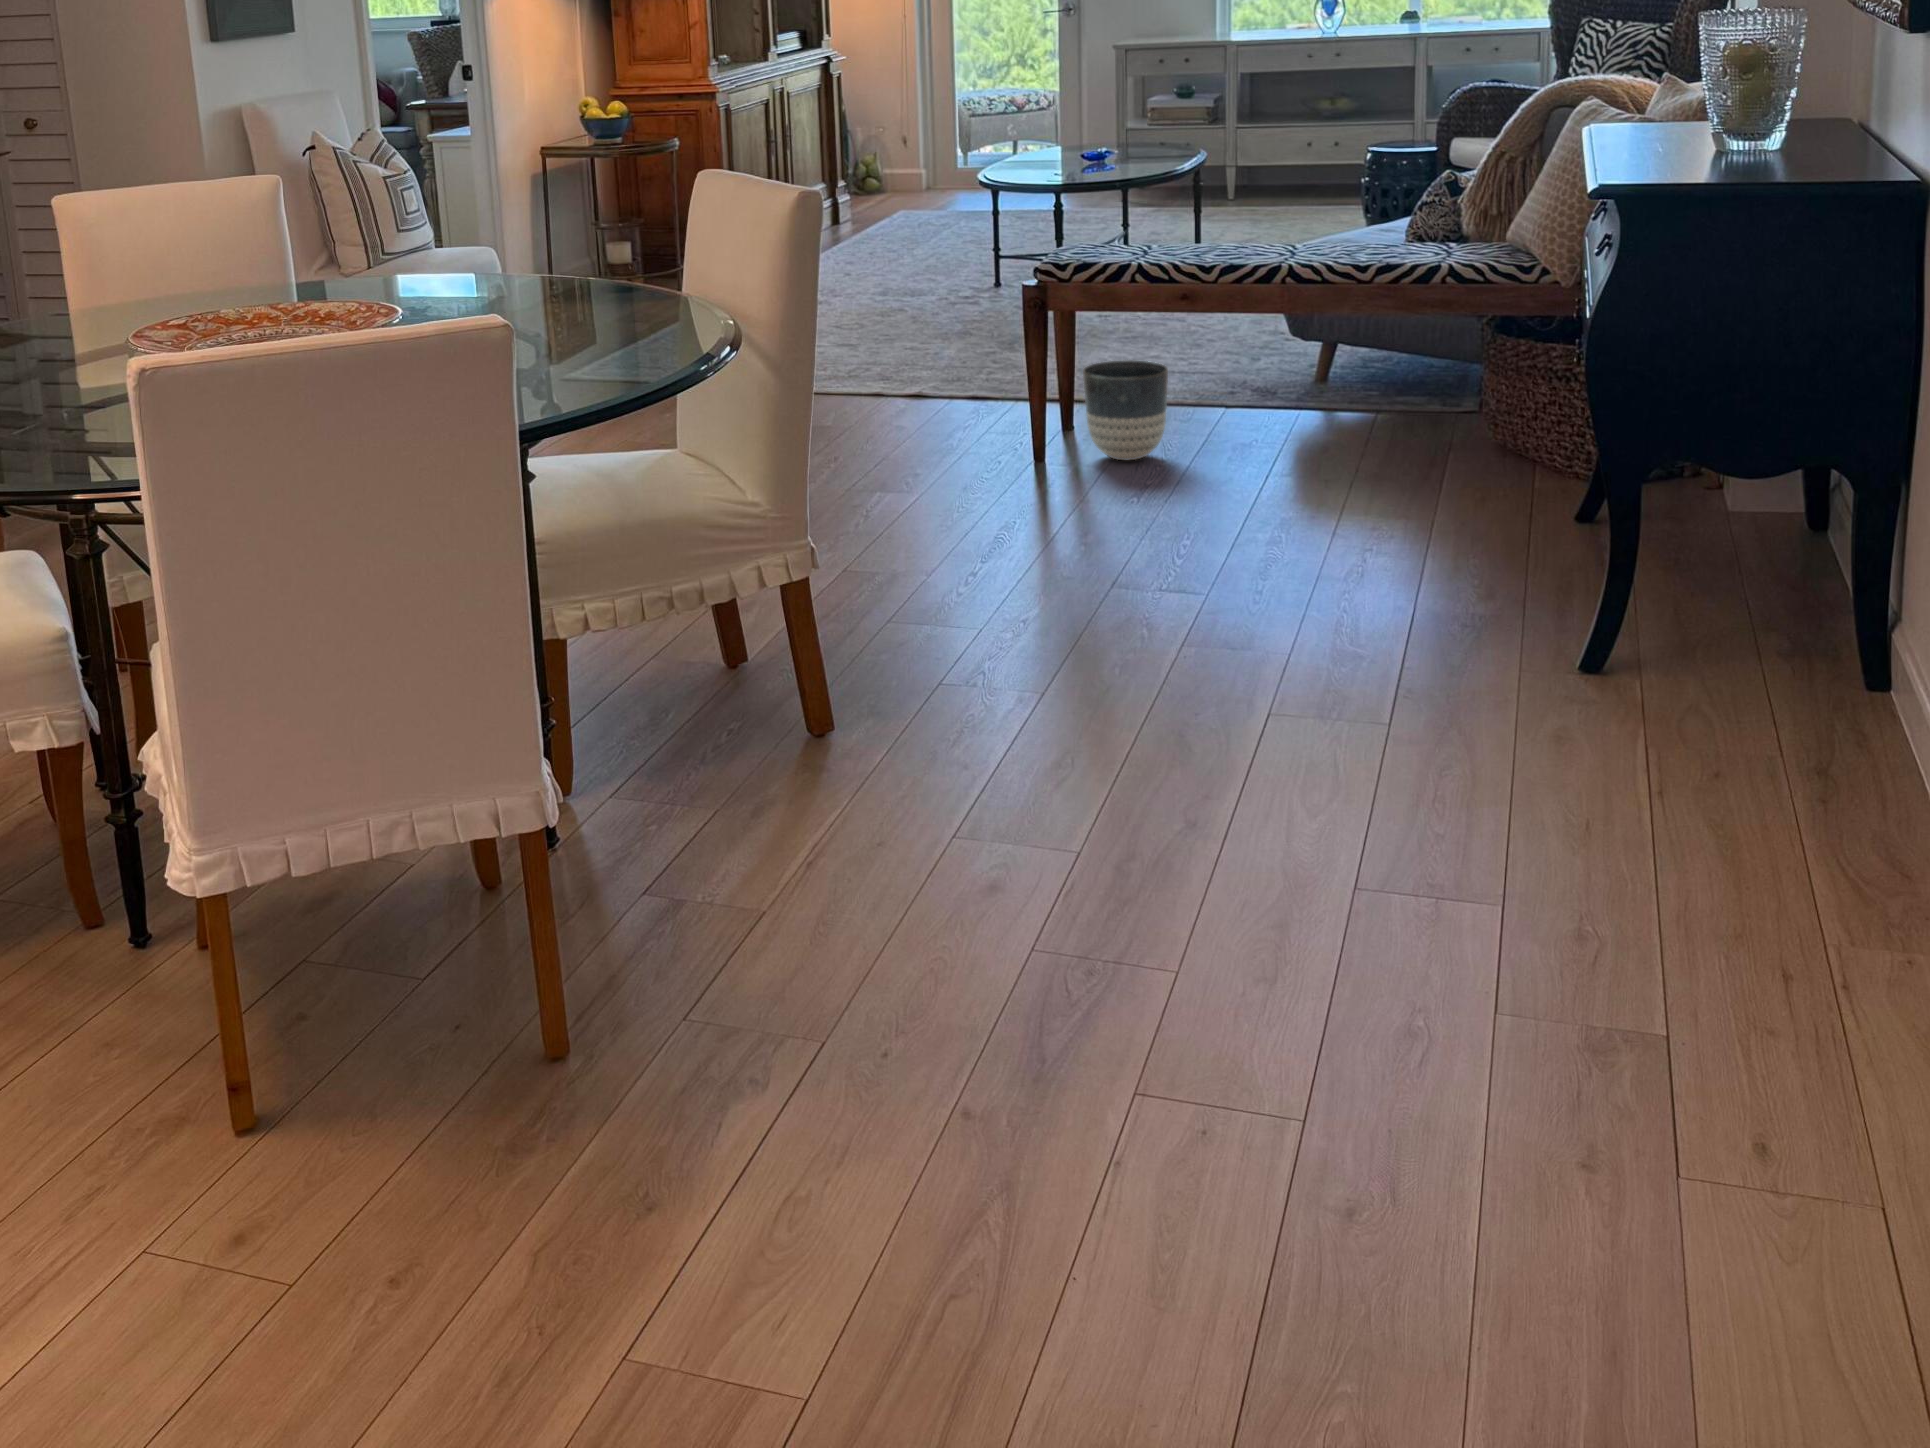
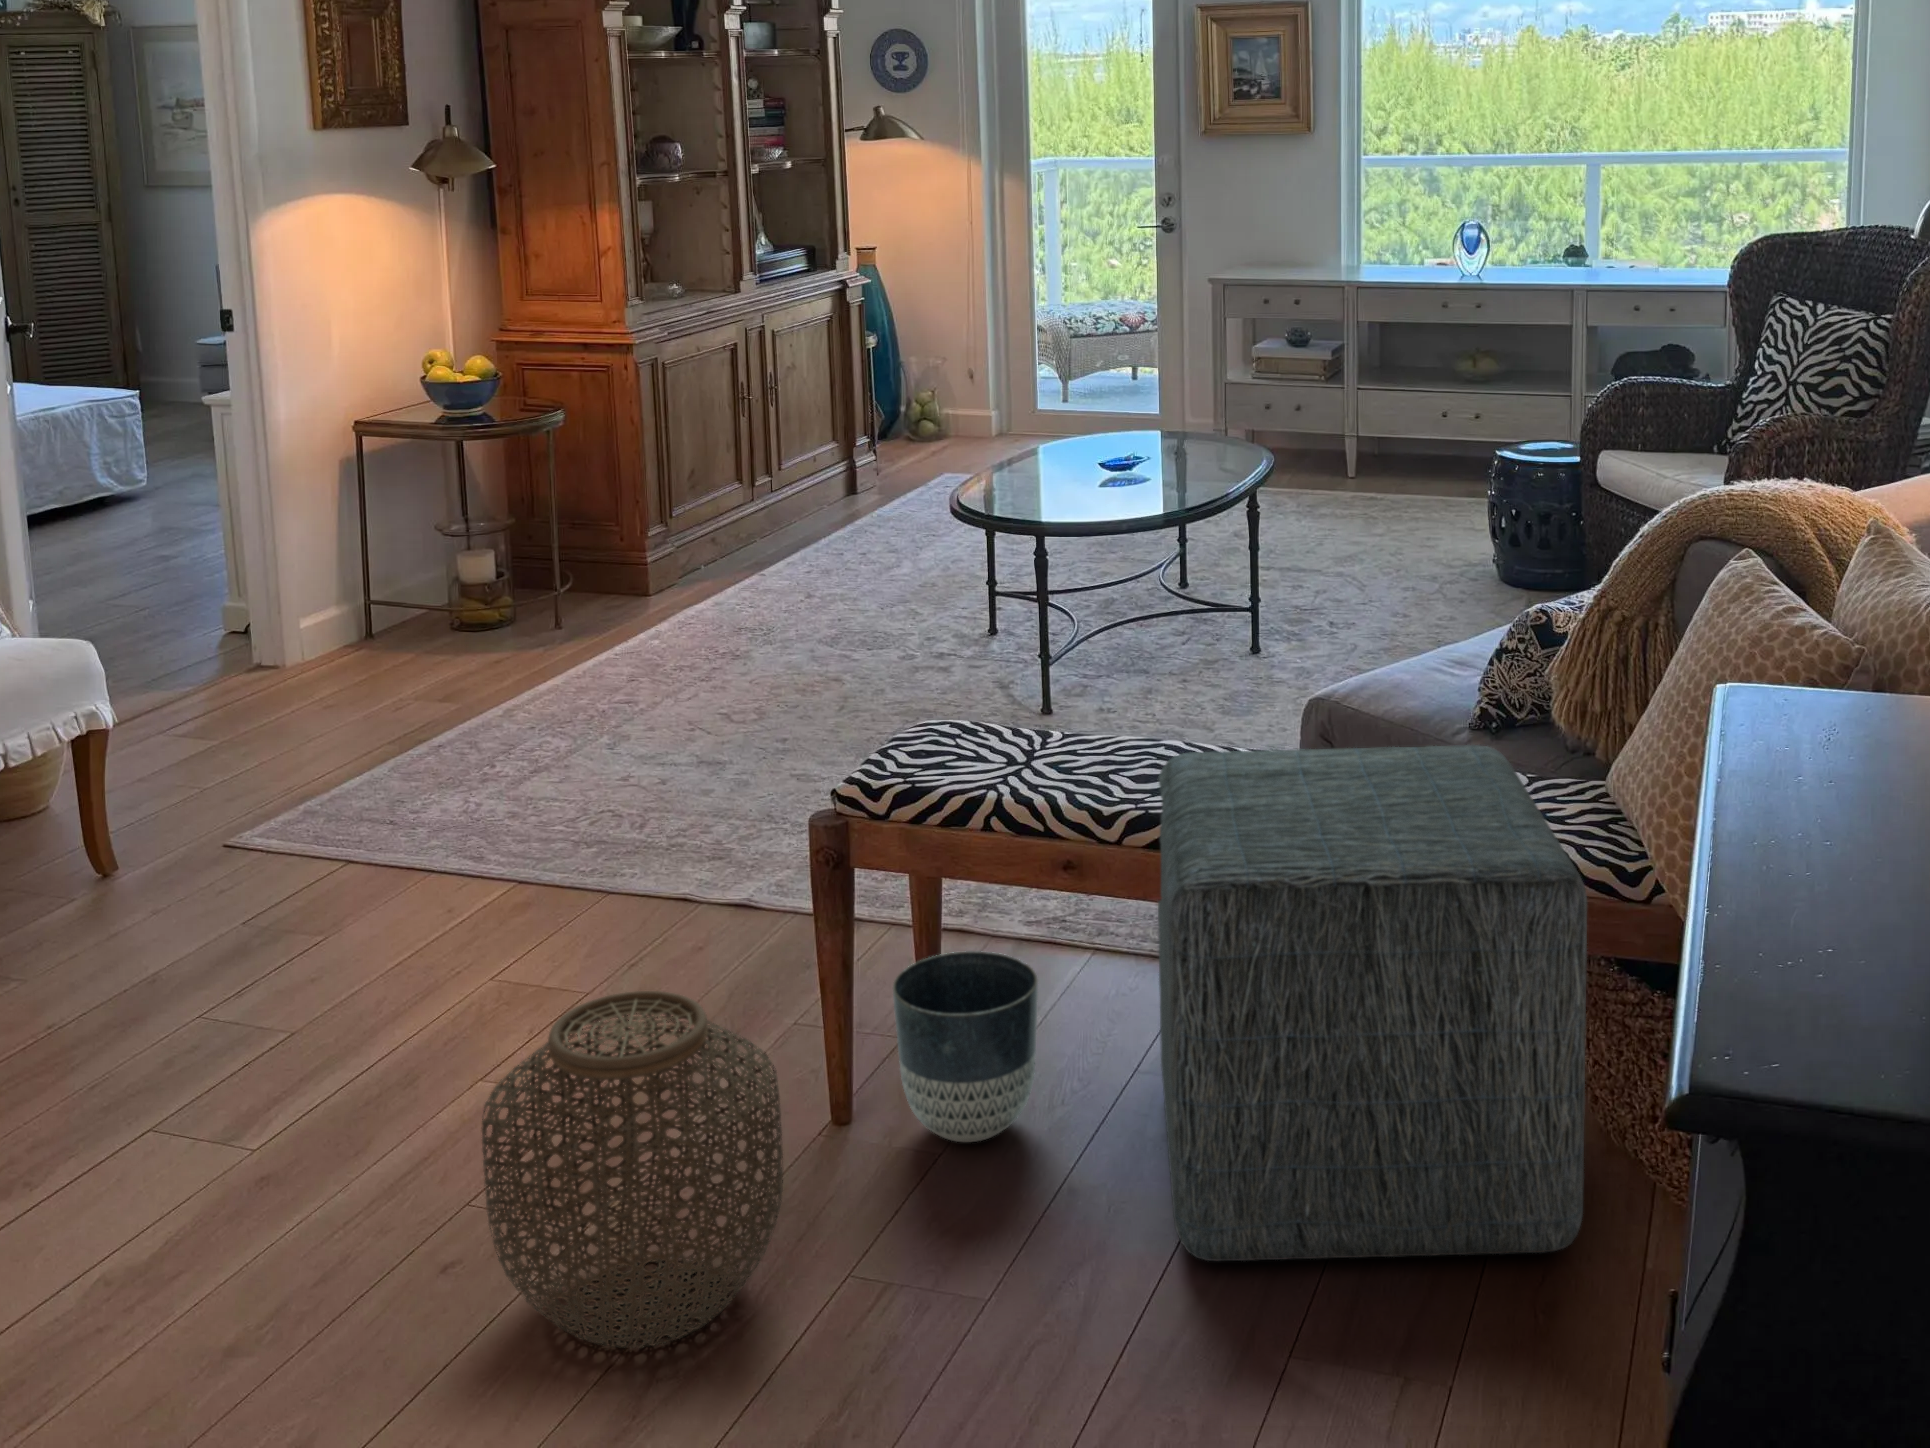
ottoman: none [1232,228,1505,488] -> present [1158,745,1587,1261]
woven basket: none [902,346,1060,521] -> present [482,991,783,1348]

